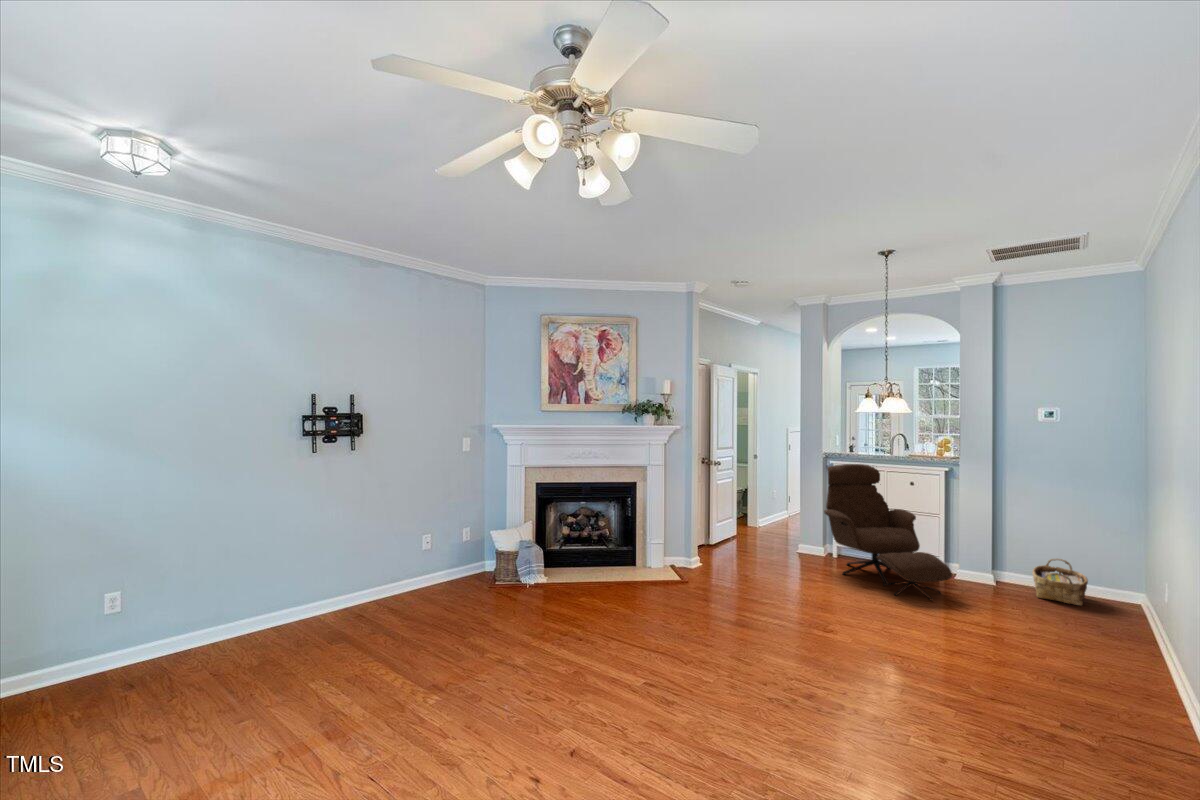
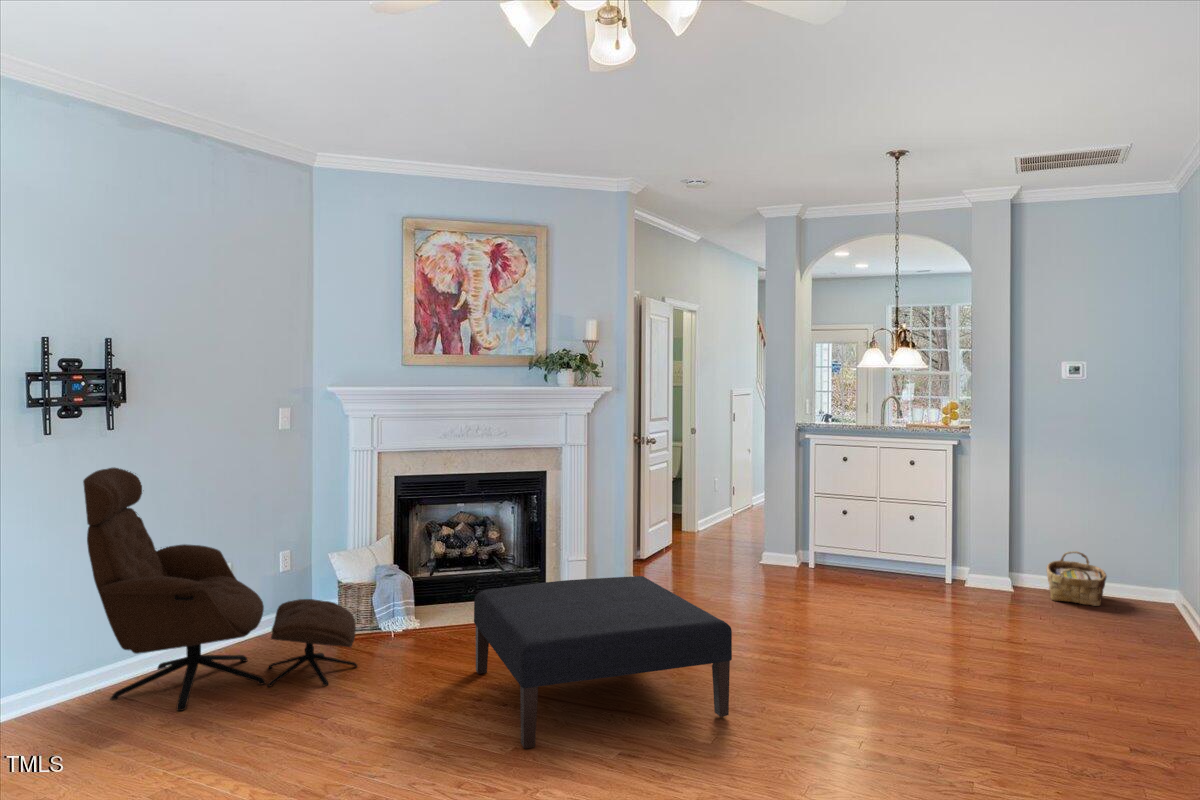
lounge chair: present [824,464,952,601] -> present [83,467,357,711]
ottoman: none [571,560,744,681] -> present [474,576,732,748]

